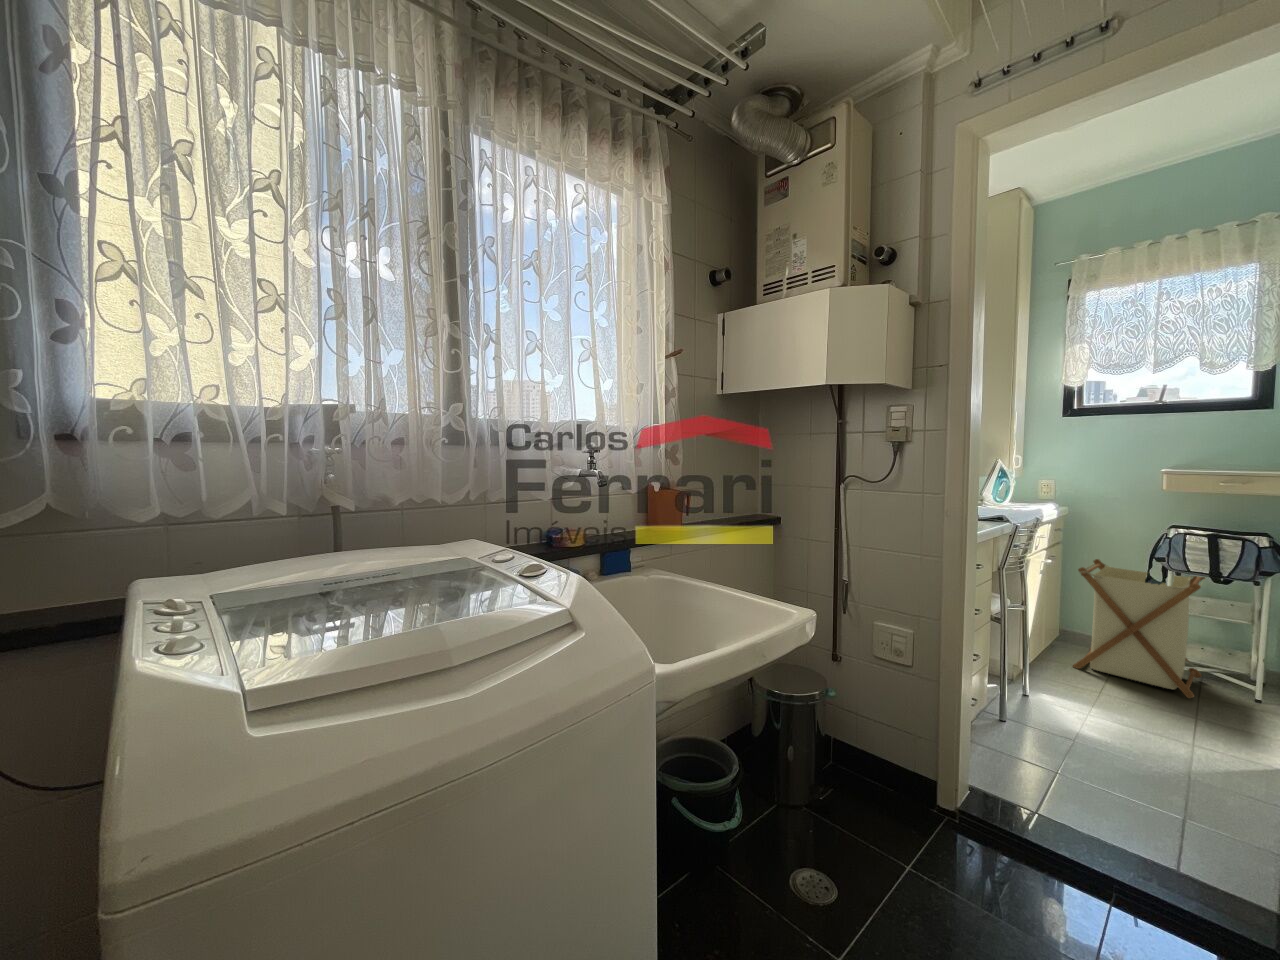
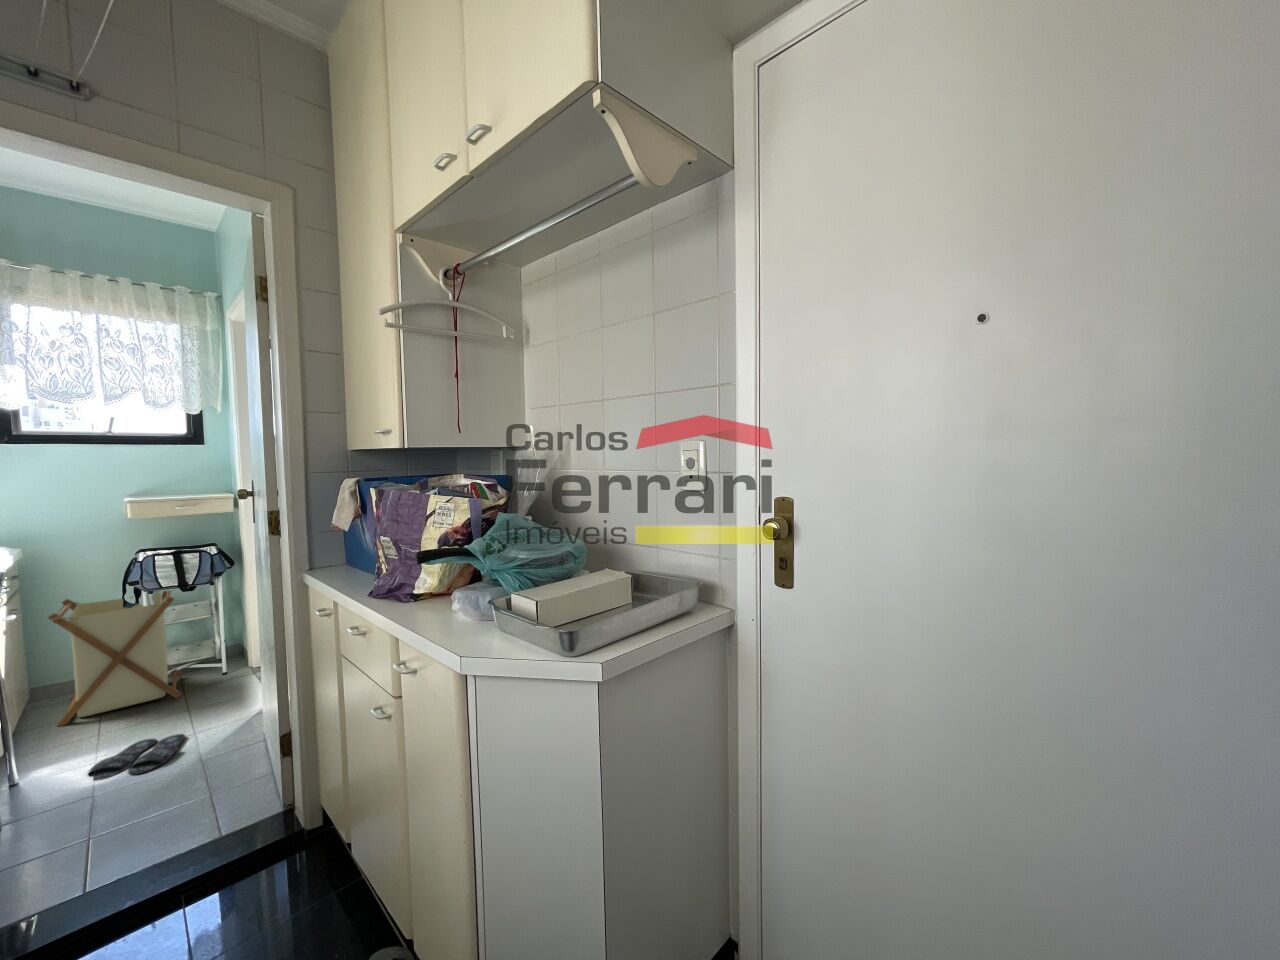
slippers: none [1083,715,1186,754] -> present [88,734,185,781]

